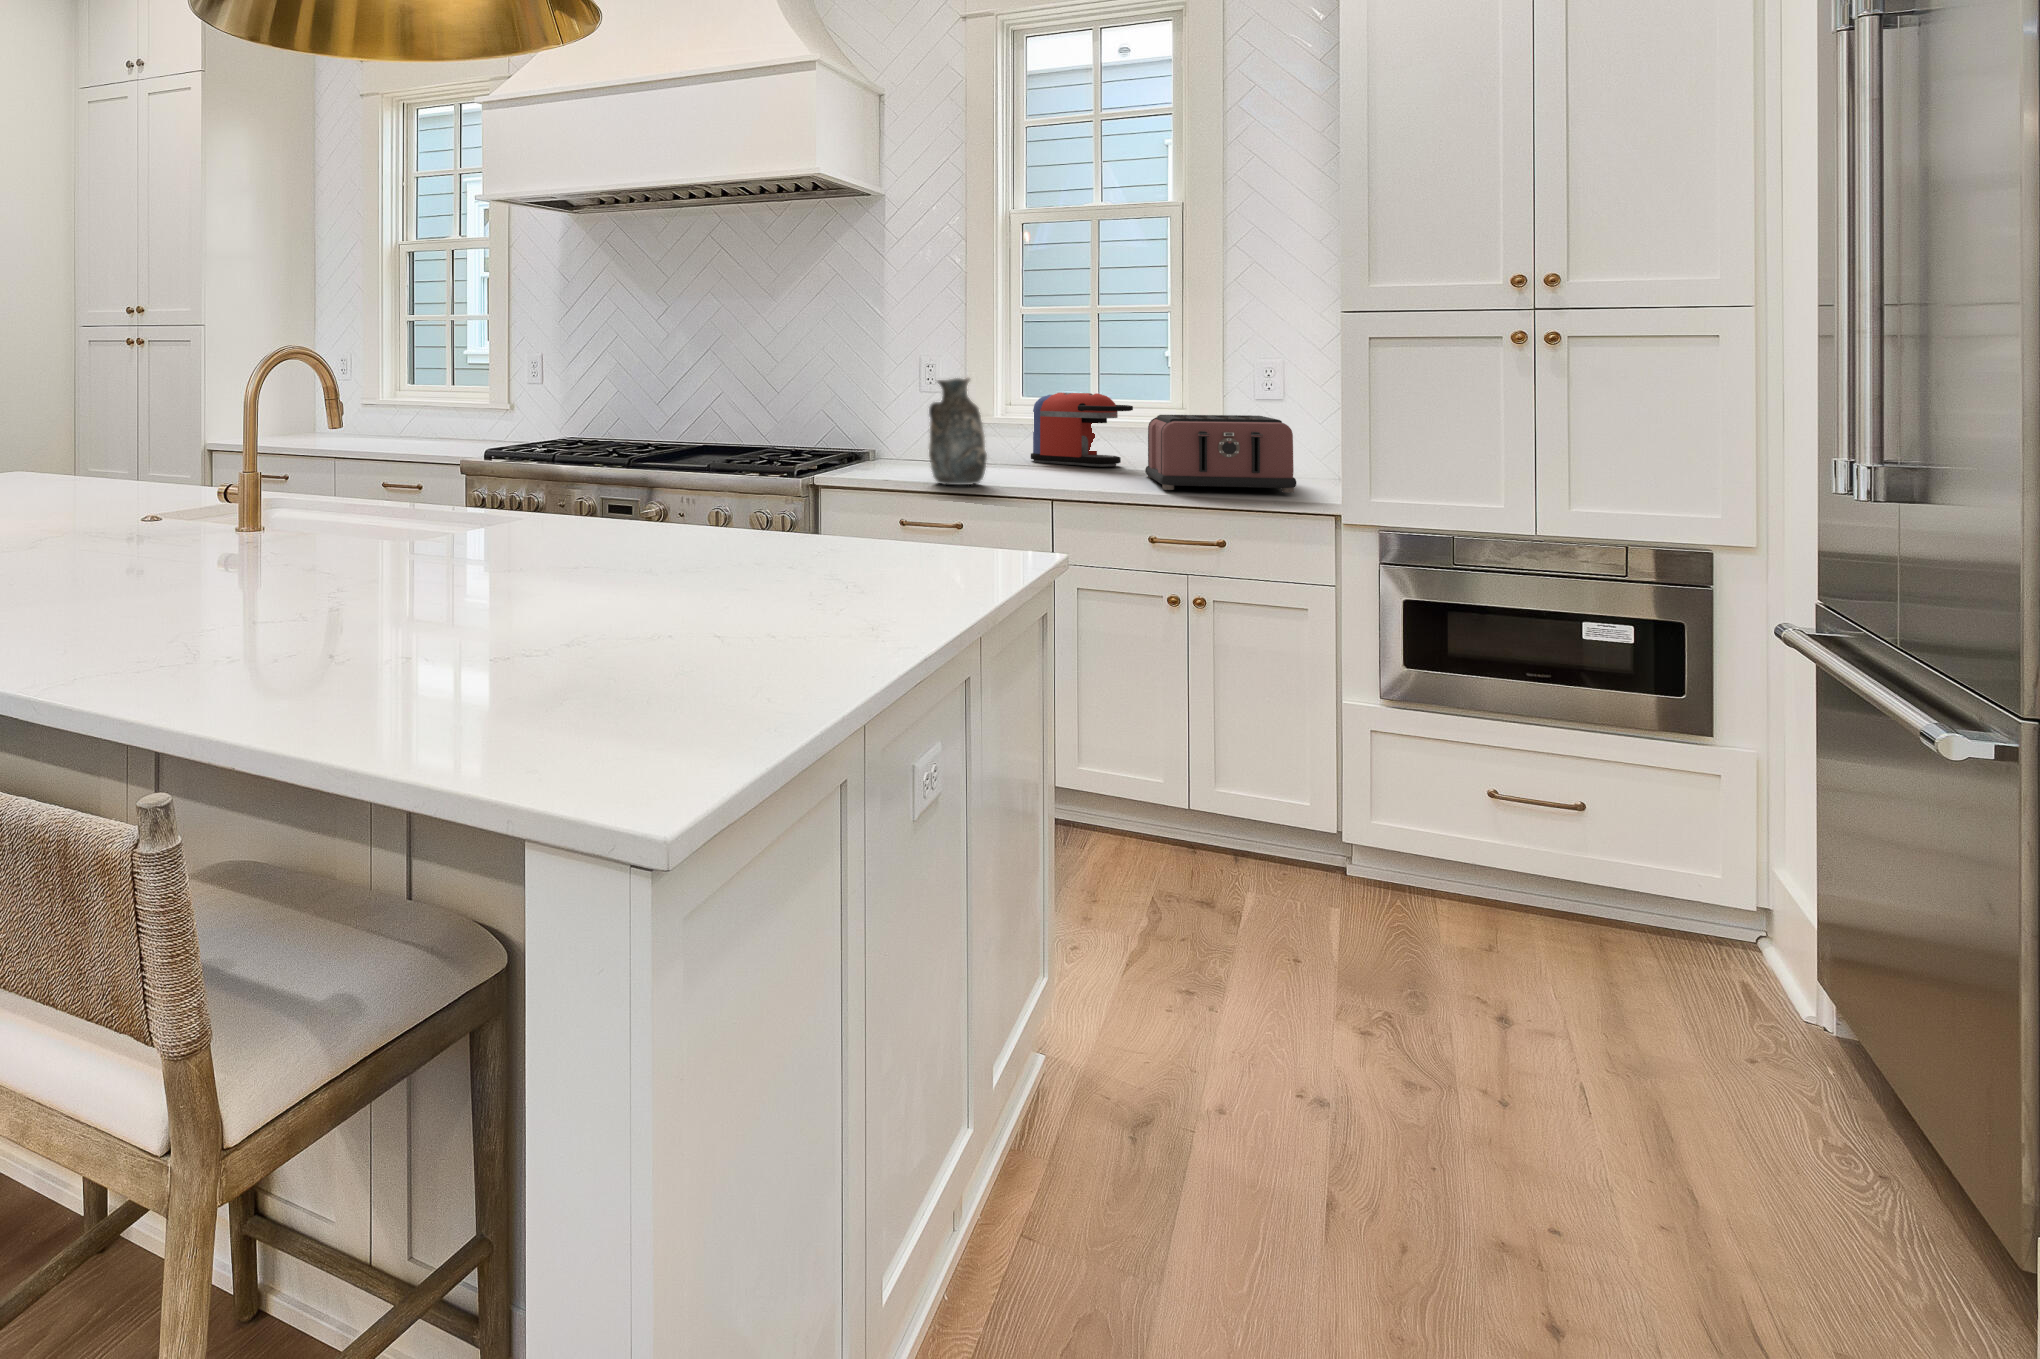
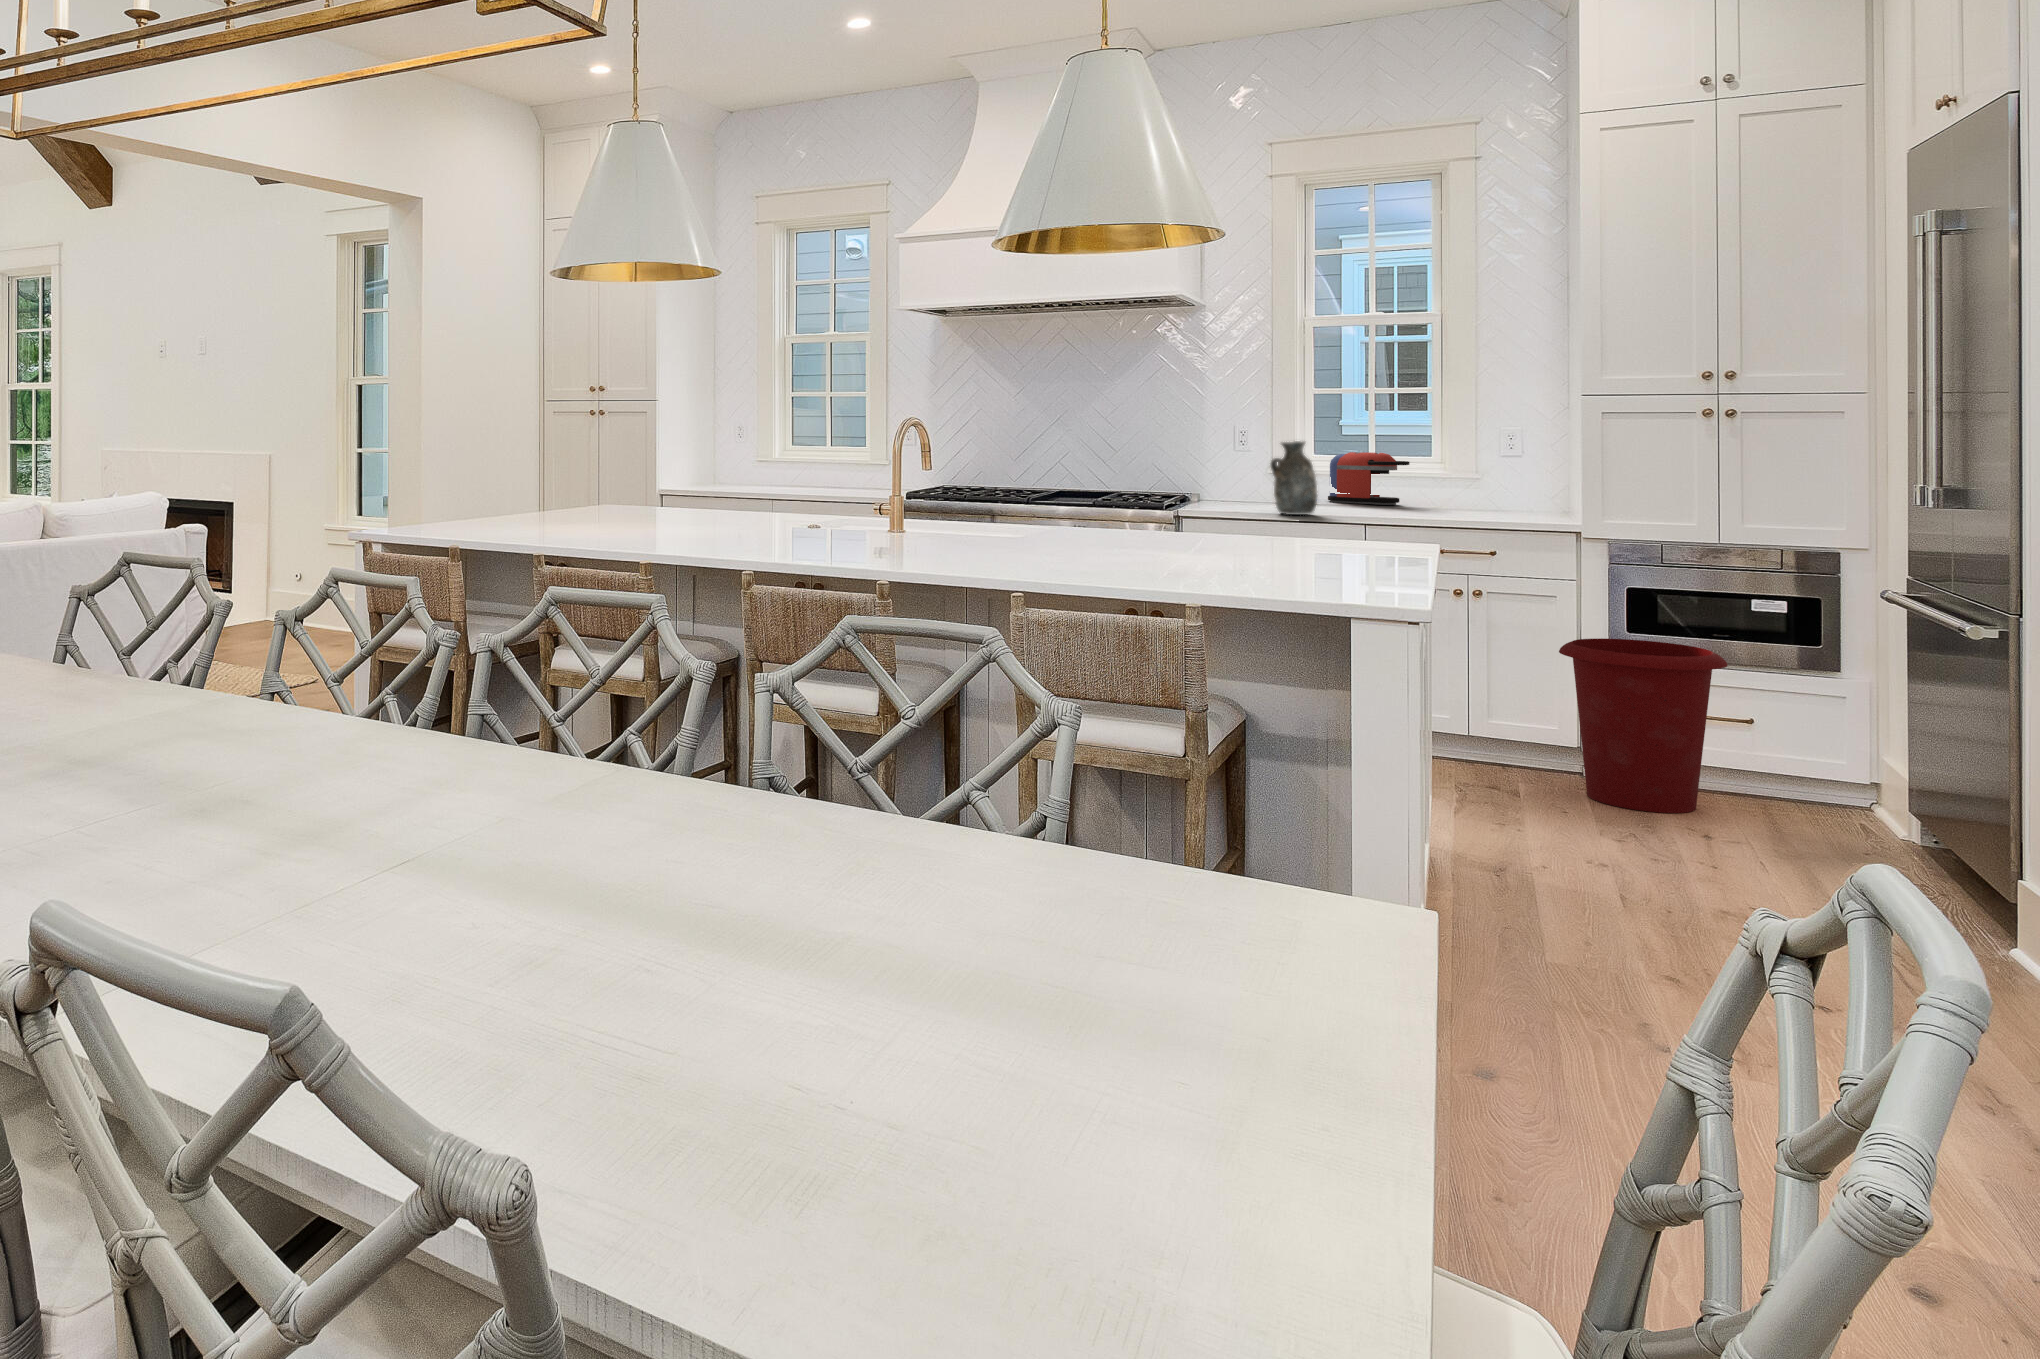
toaster: present [1145,415,1296,493] -> none [1425,467,1545,520]
waste bin: none [1299,678,1542,966] -> present [1559,638,1728,813]

